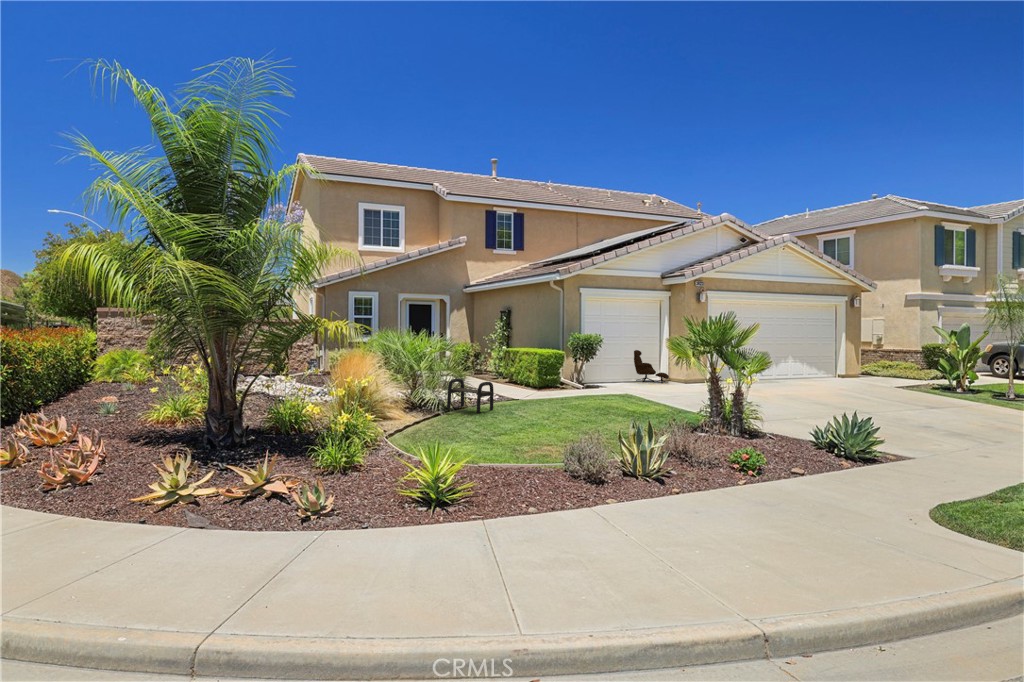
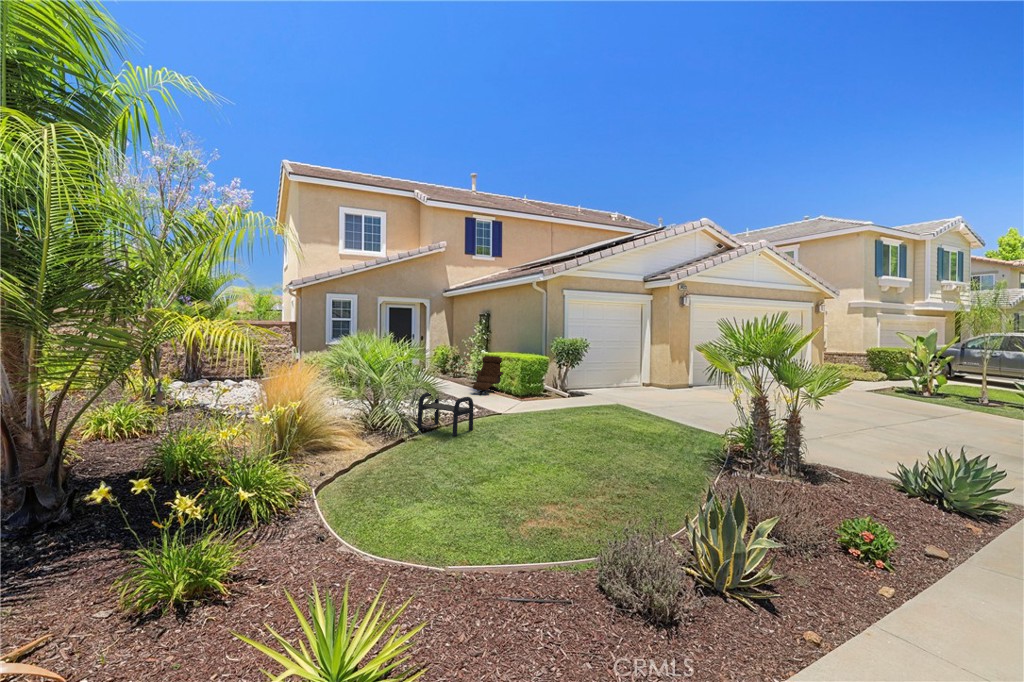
lounge chair: present [634,350,669,382] -> present [473,356,503,395]

